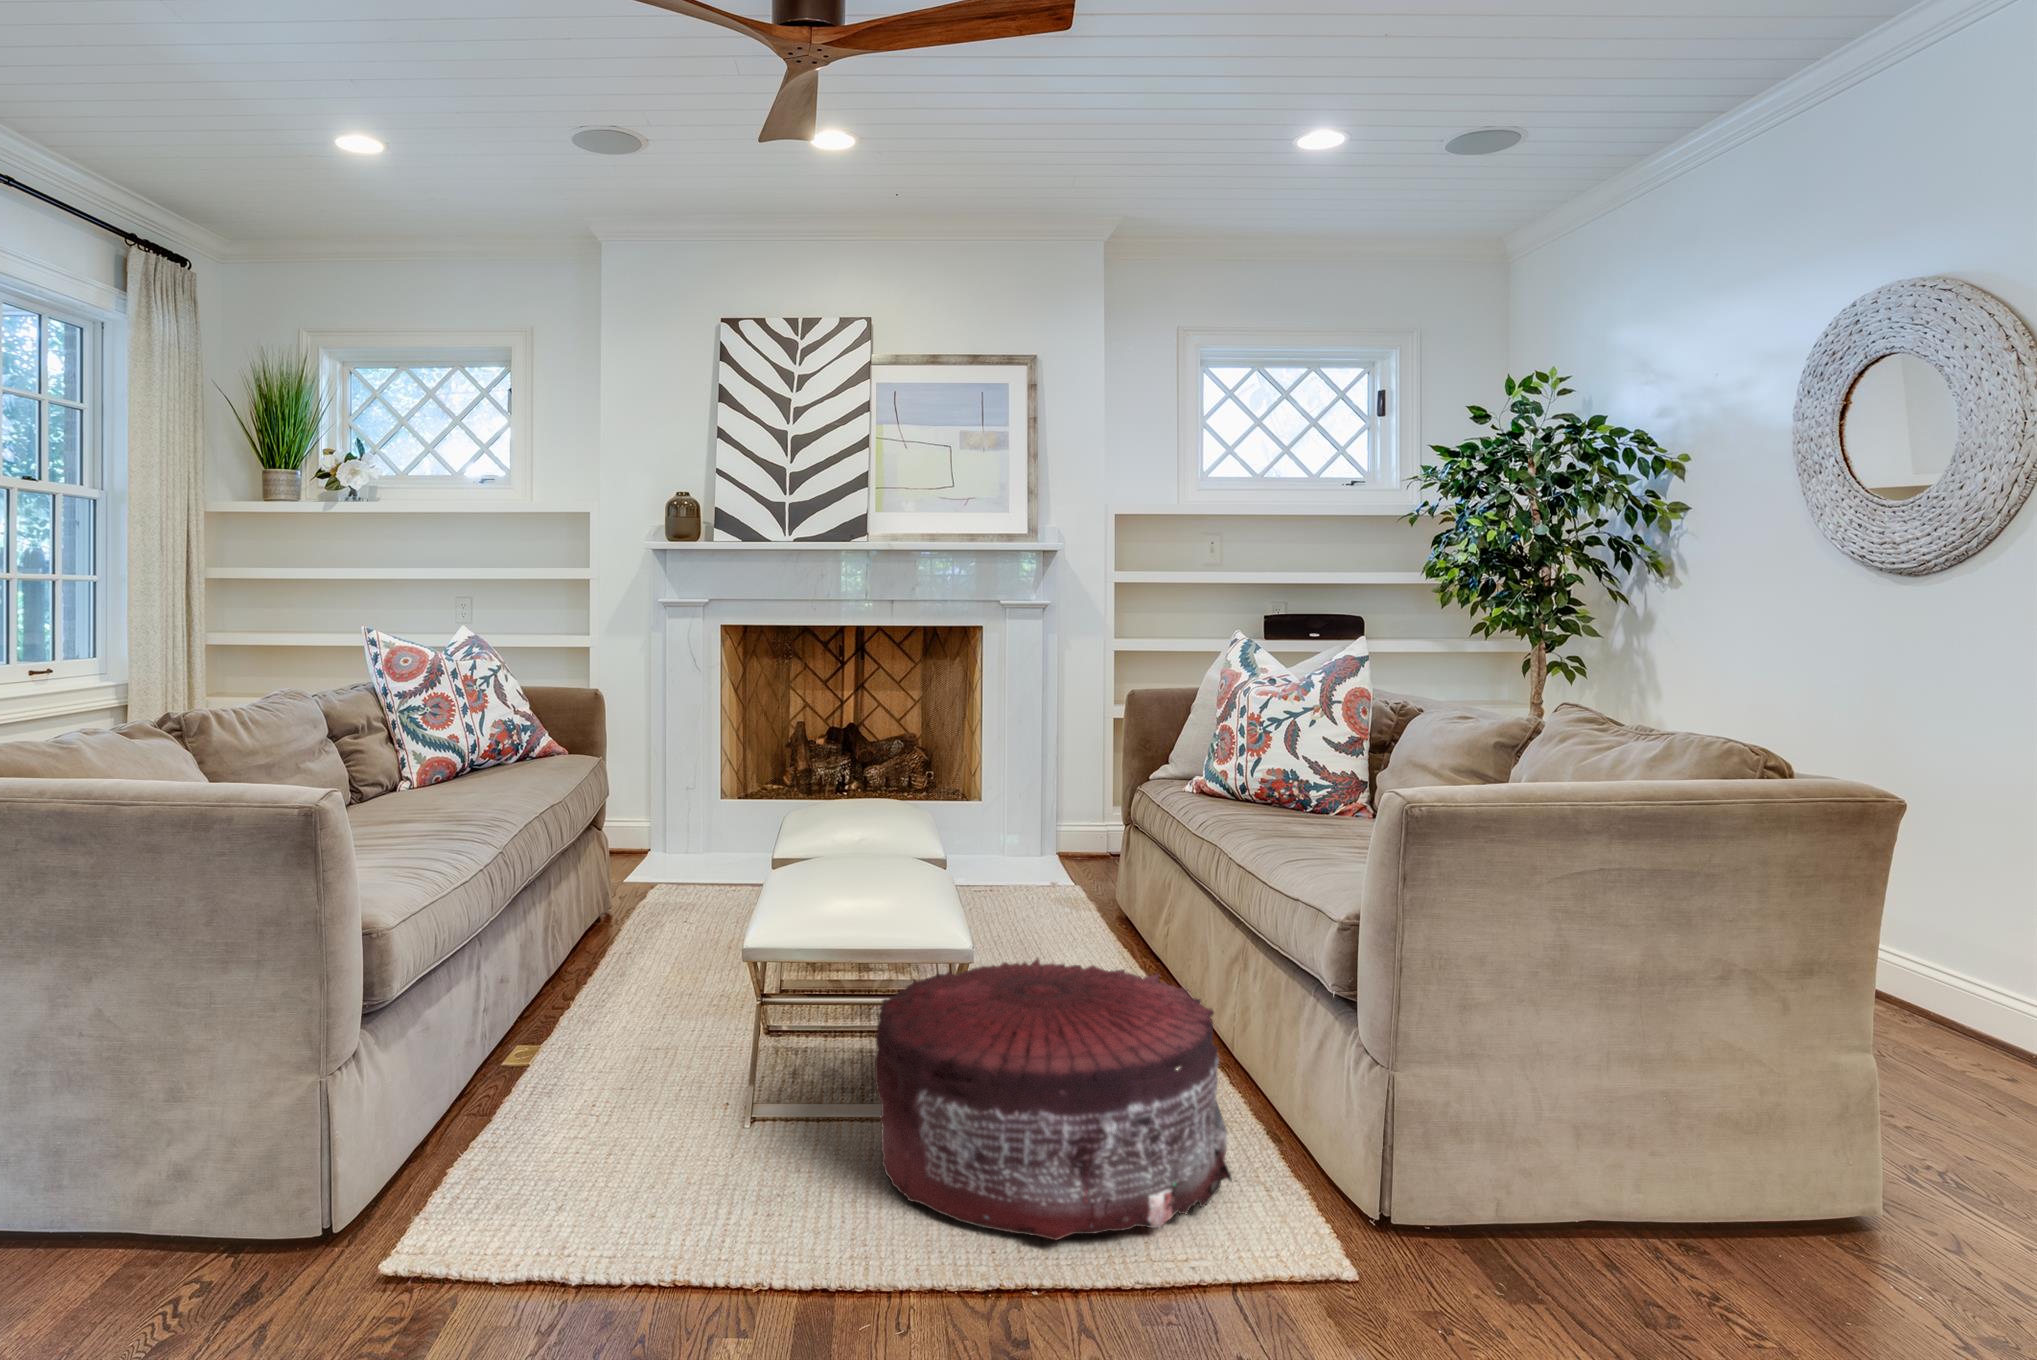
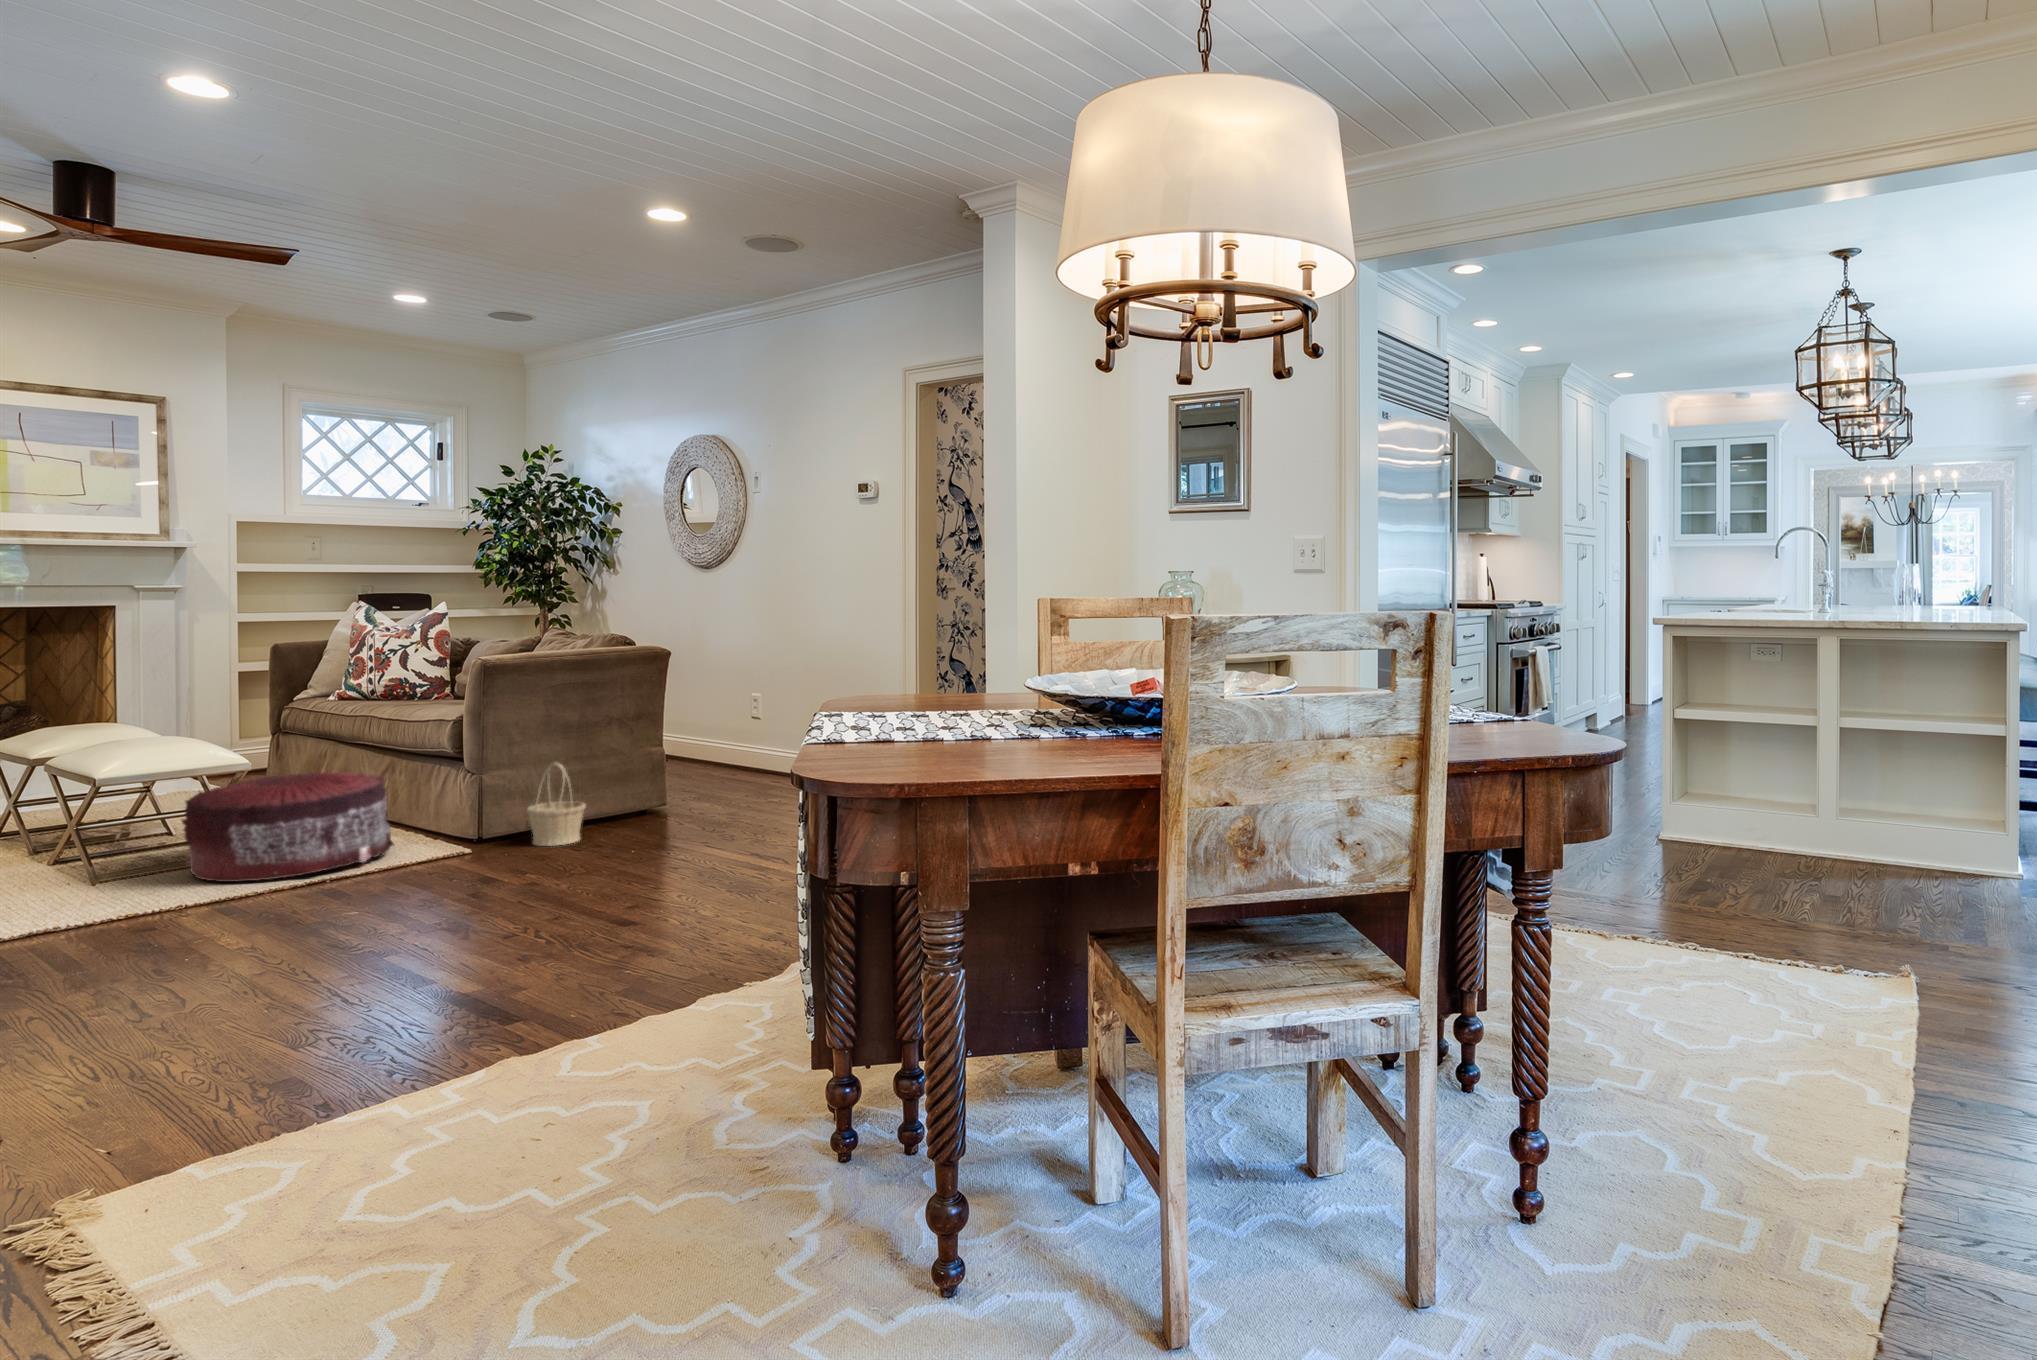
basket: none [1524,1067,1688,1314] -> present [527,763,586,846]

